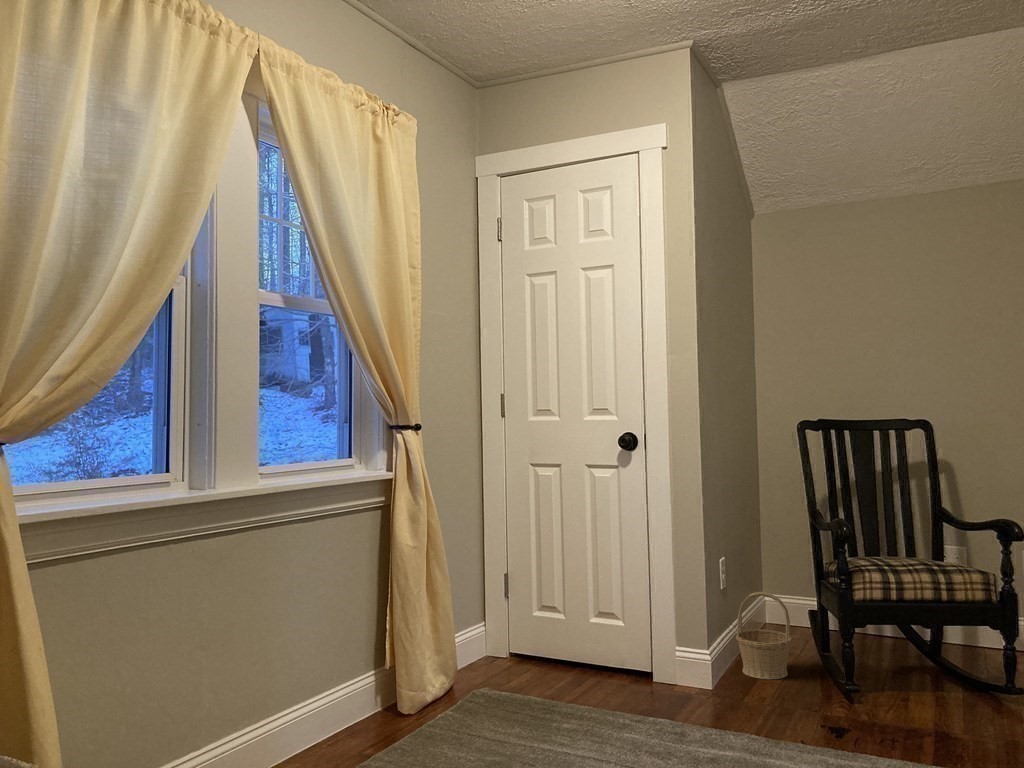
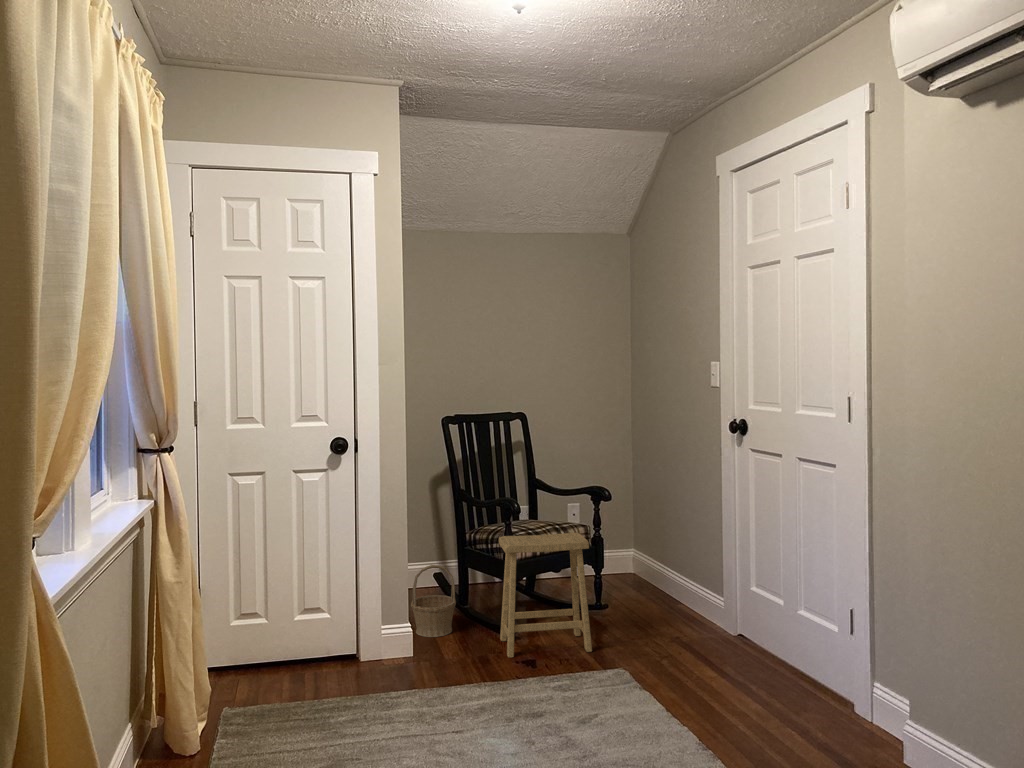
footstool: none [811,565,950,745] -> present [499,533,592,658]

